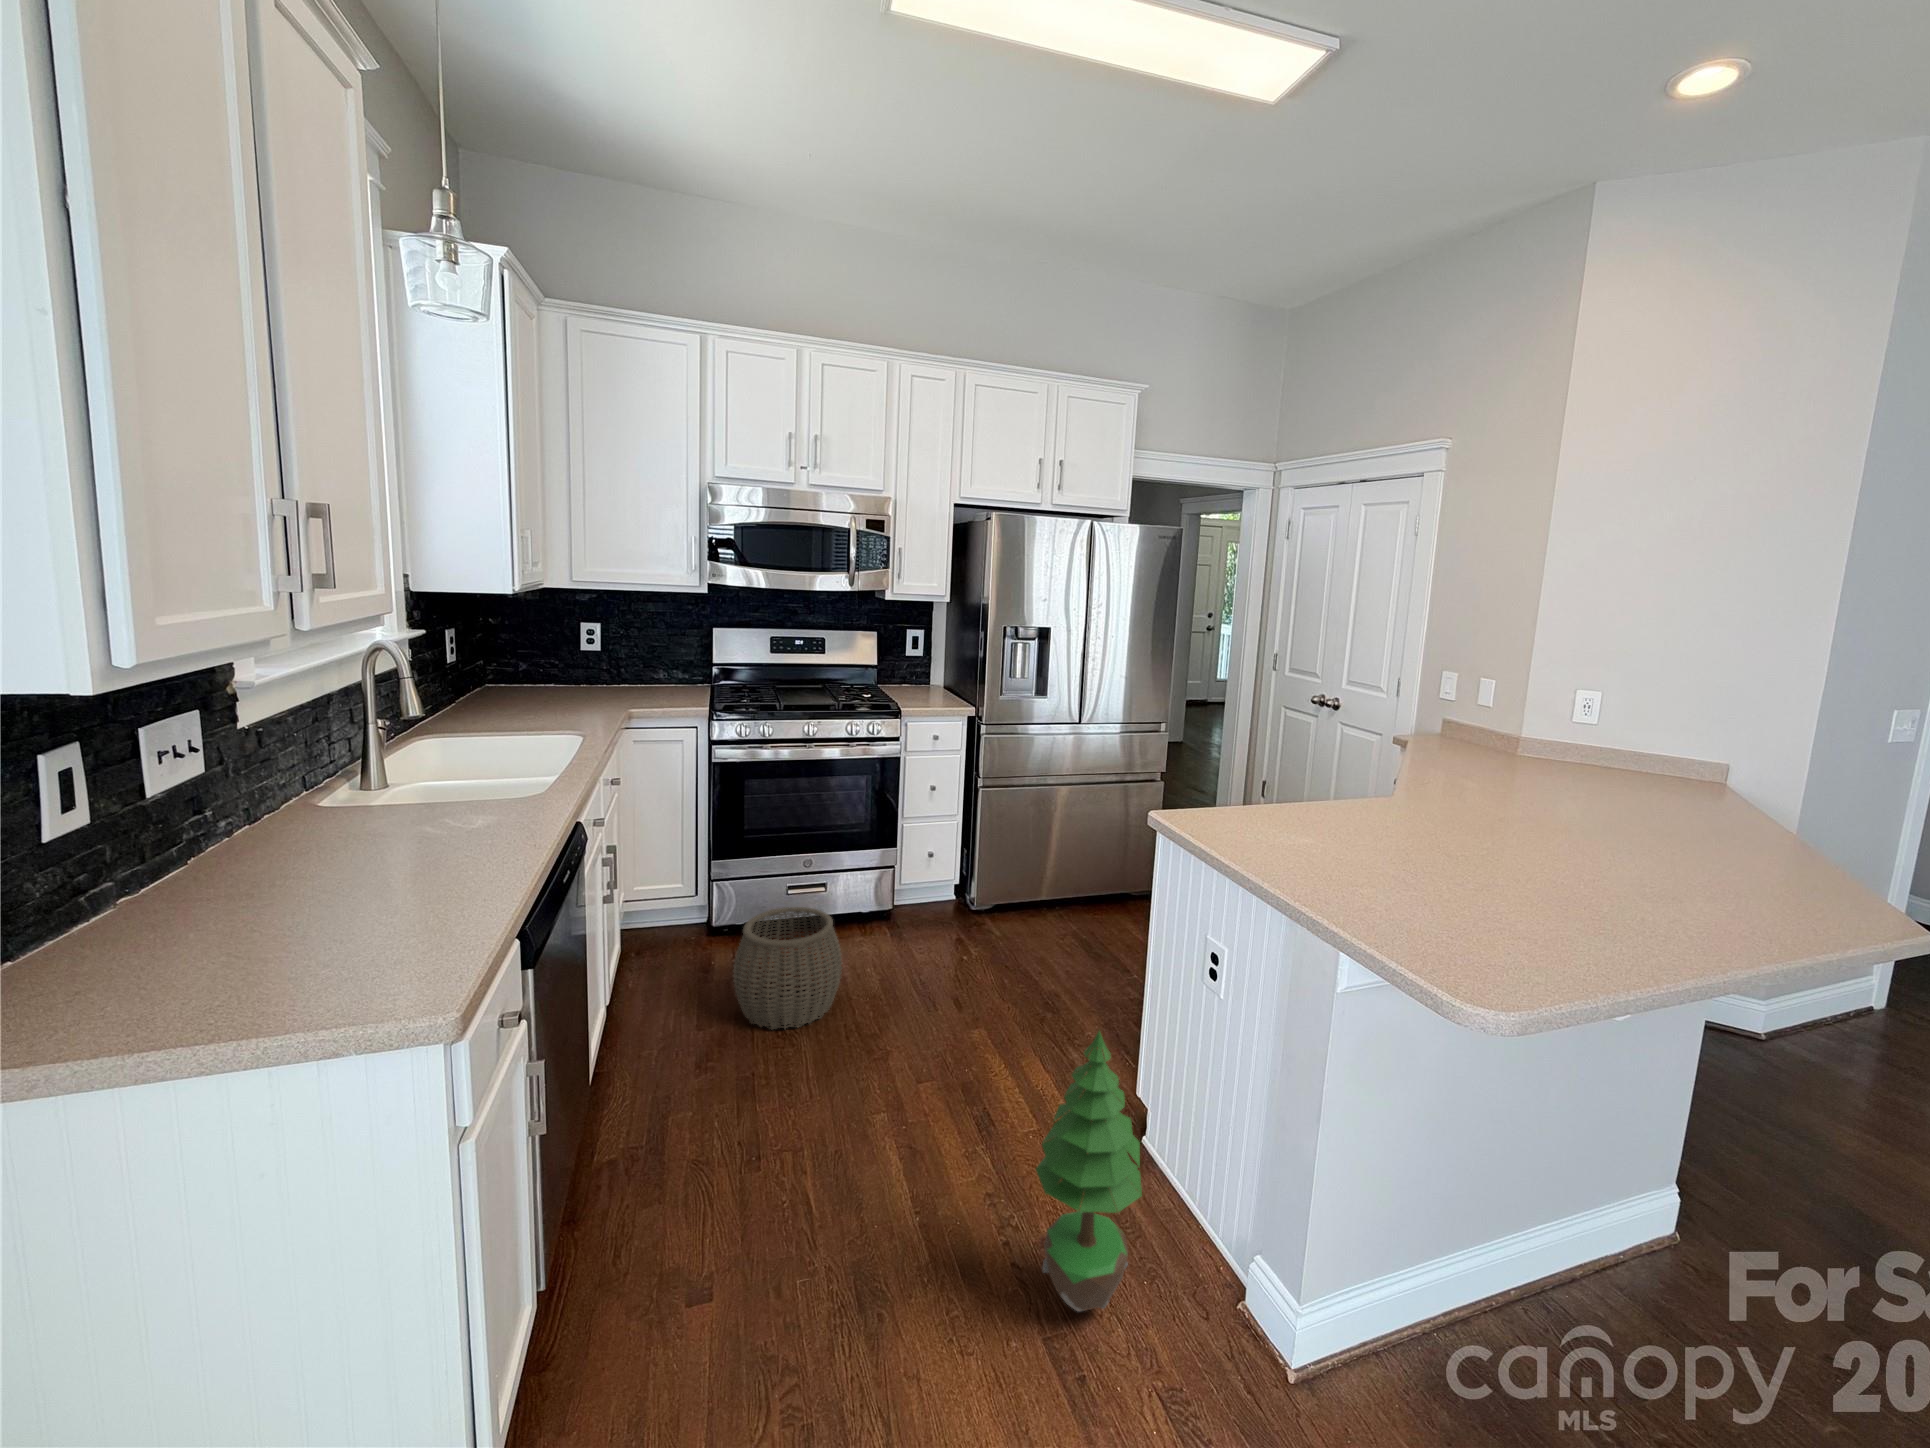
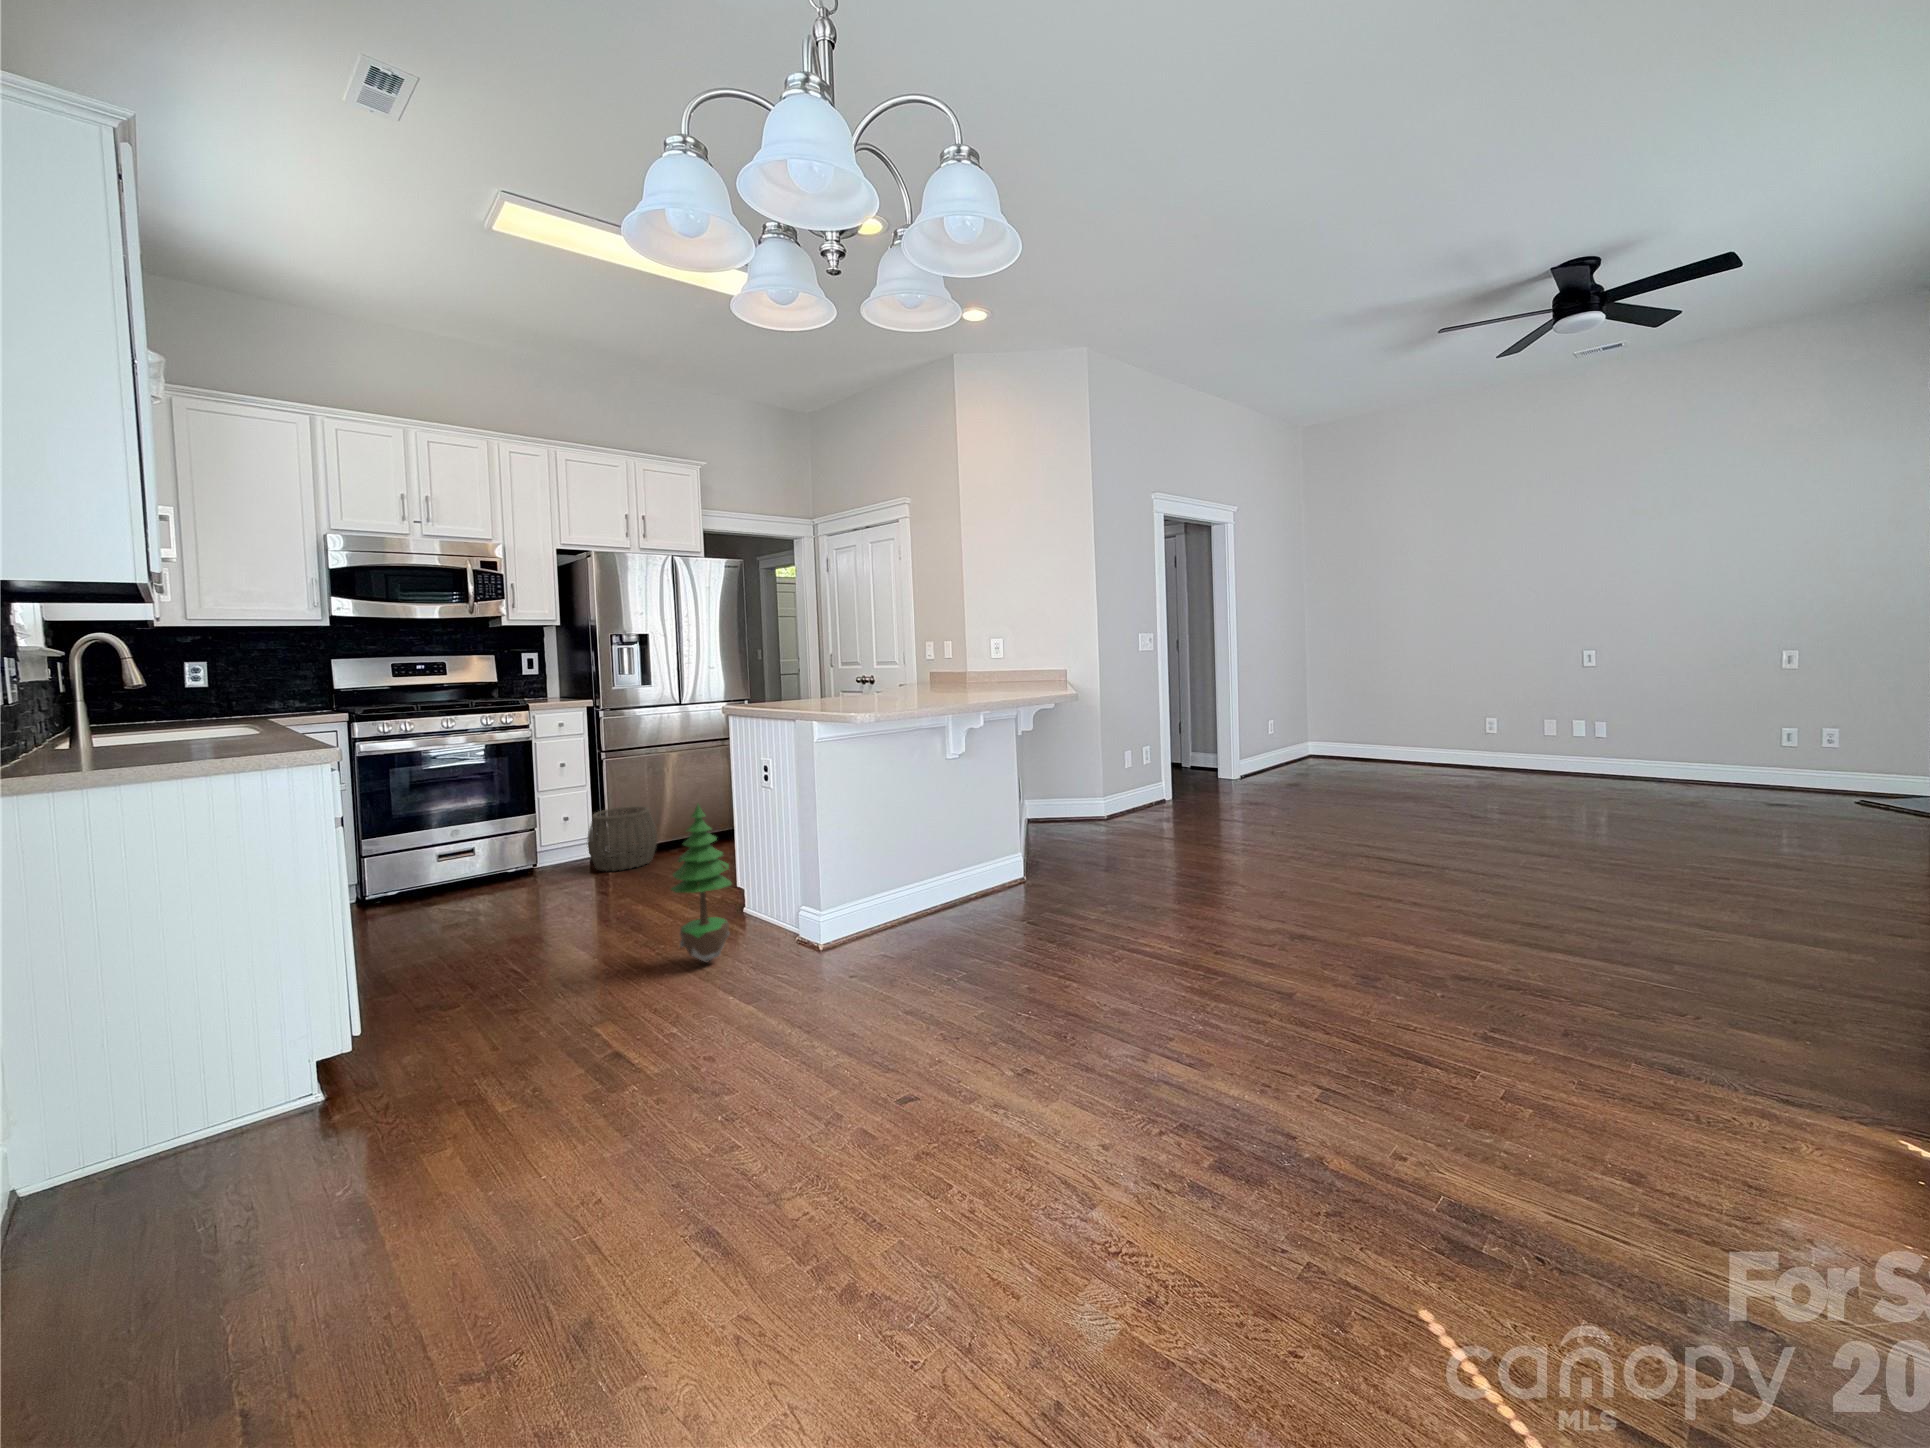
woven basket: present [733,907,842,1029] -> present [587,806,657,871]

